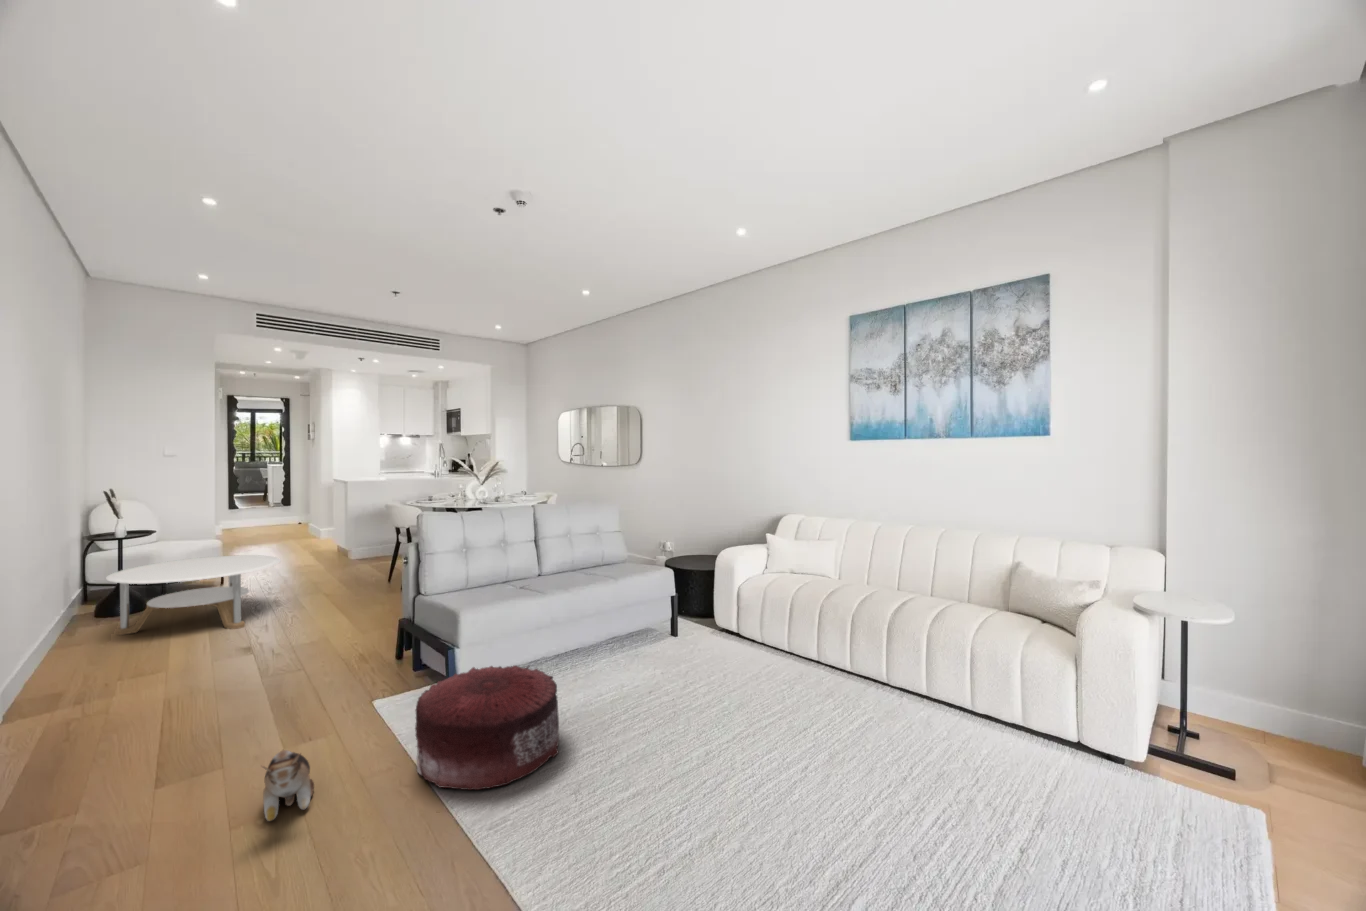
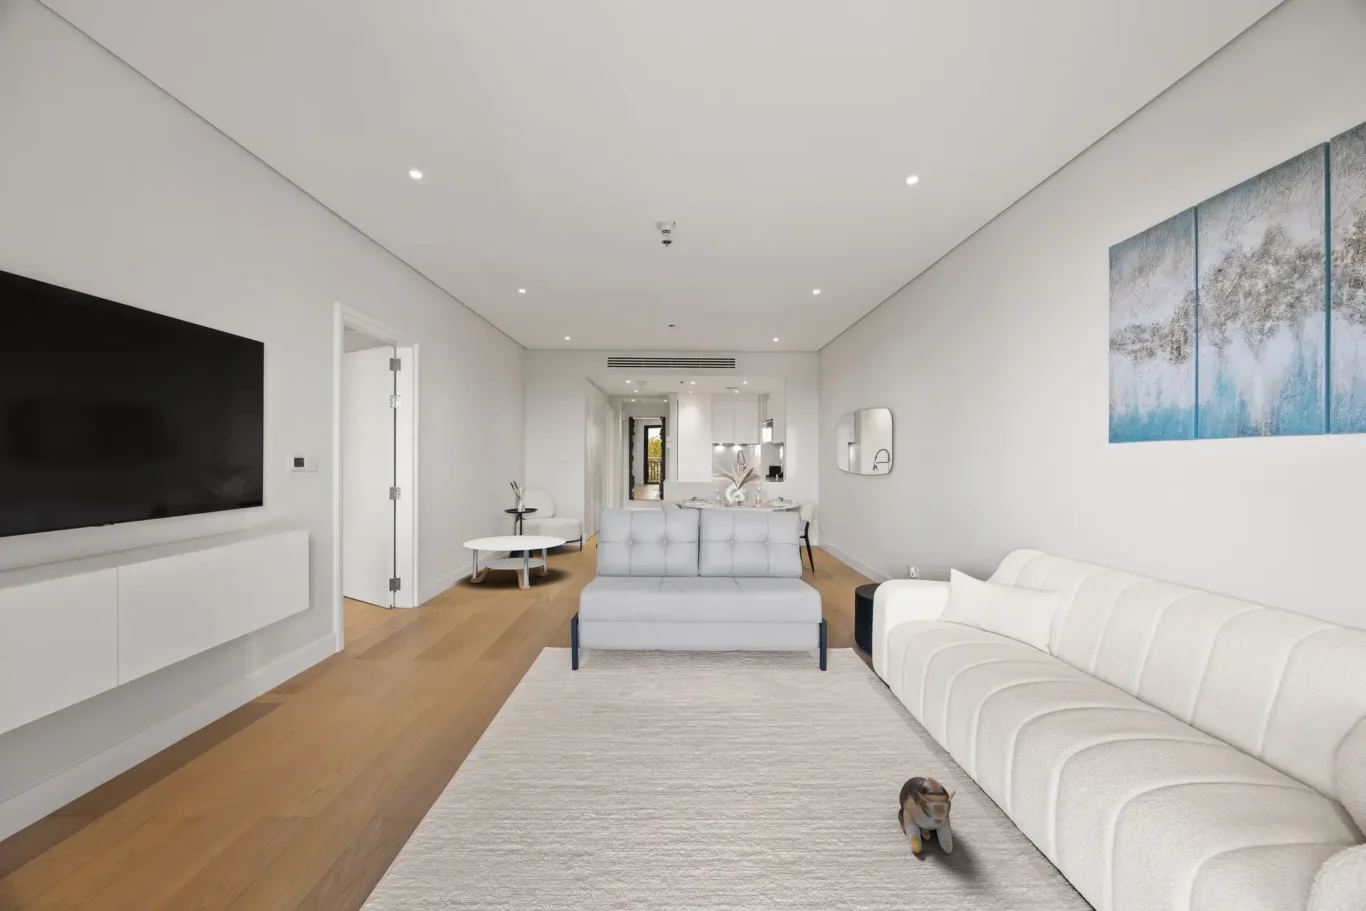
pouf: present [415,665,559,790] -> none [431,657,572,776]
plush toy: present [262,750,314,821] -> present [898,777,956,853]

